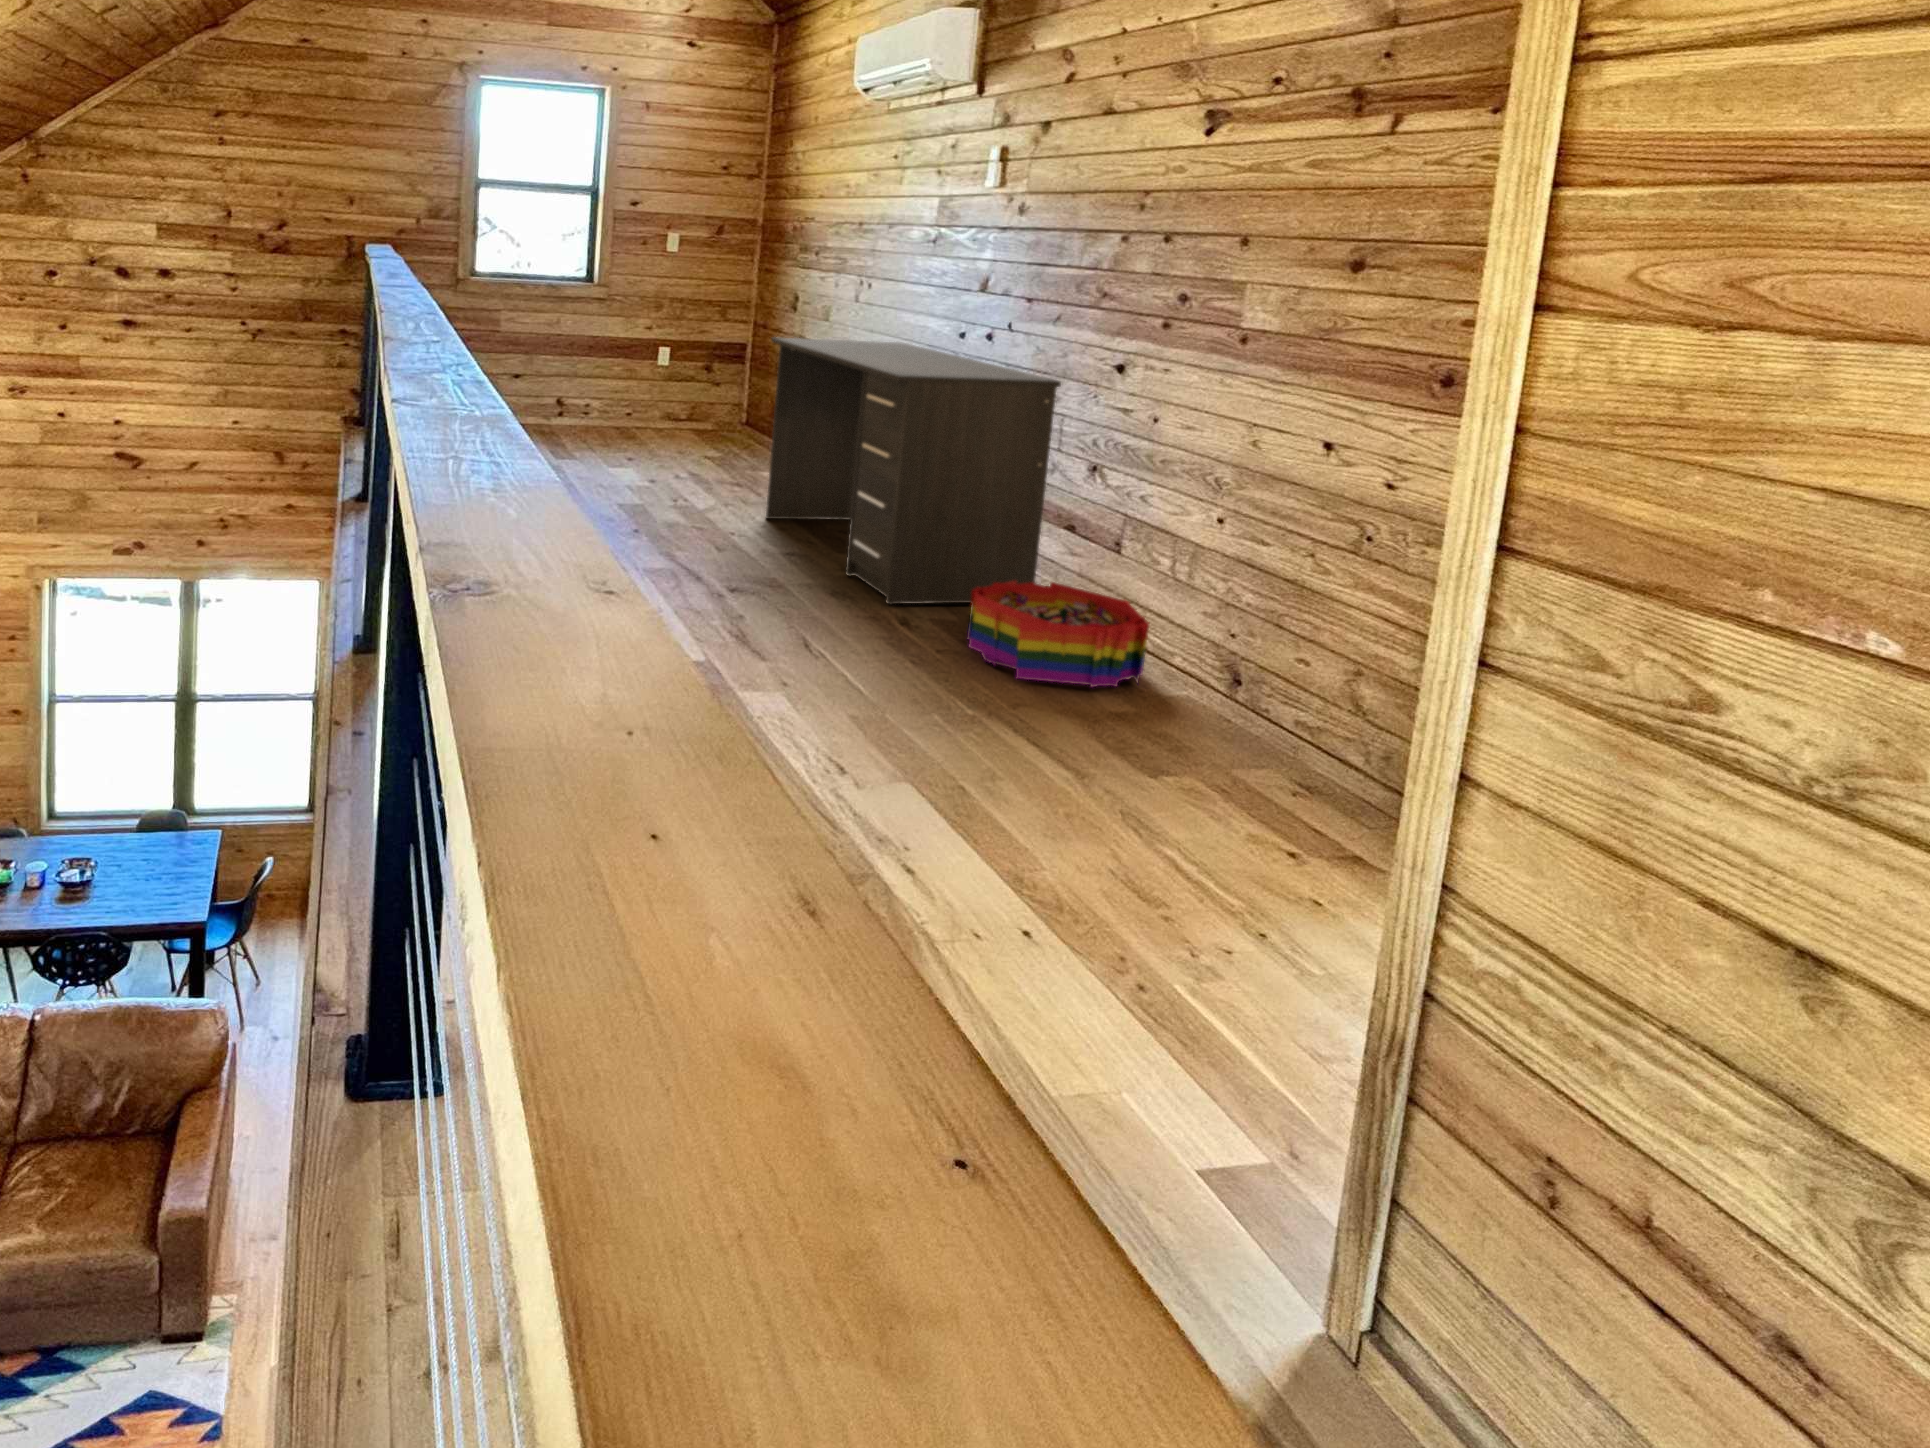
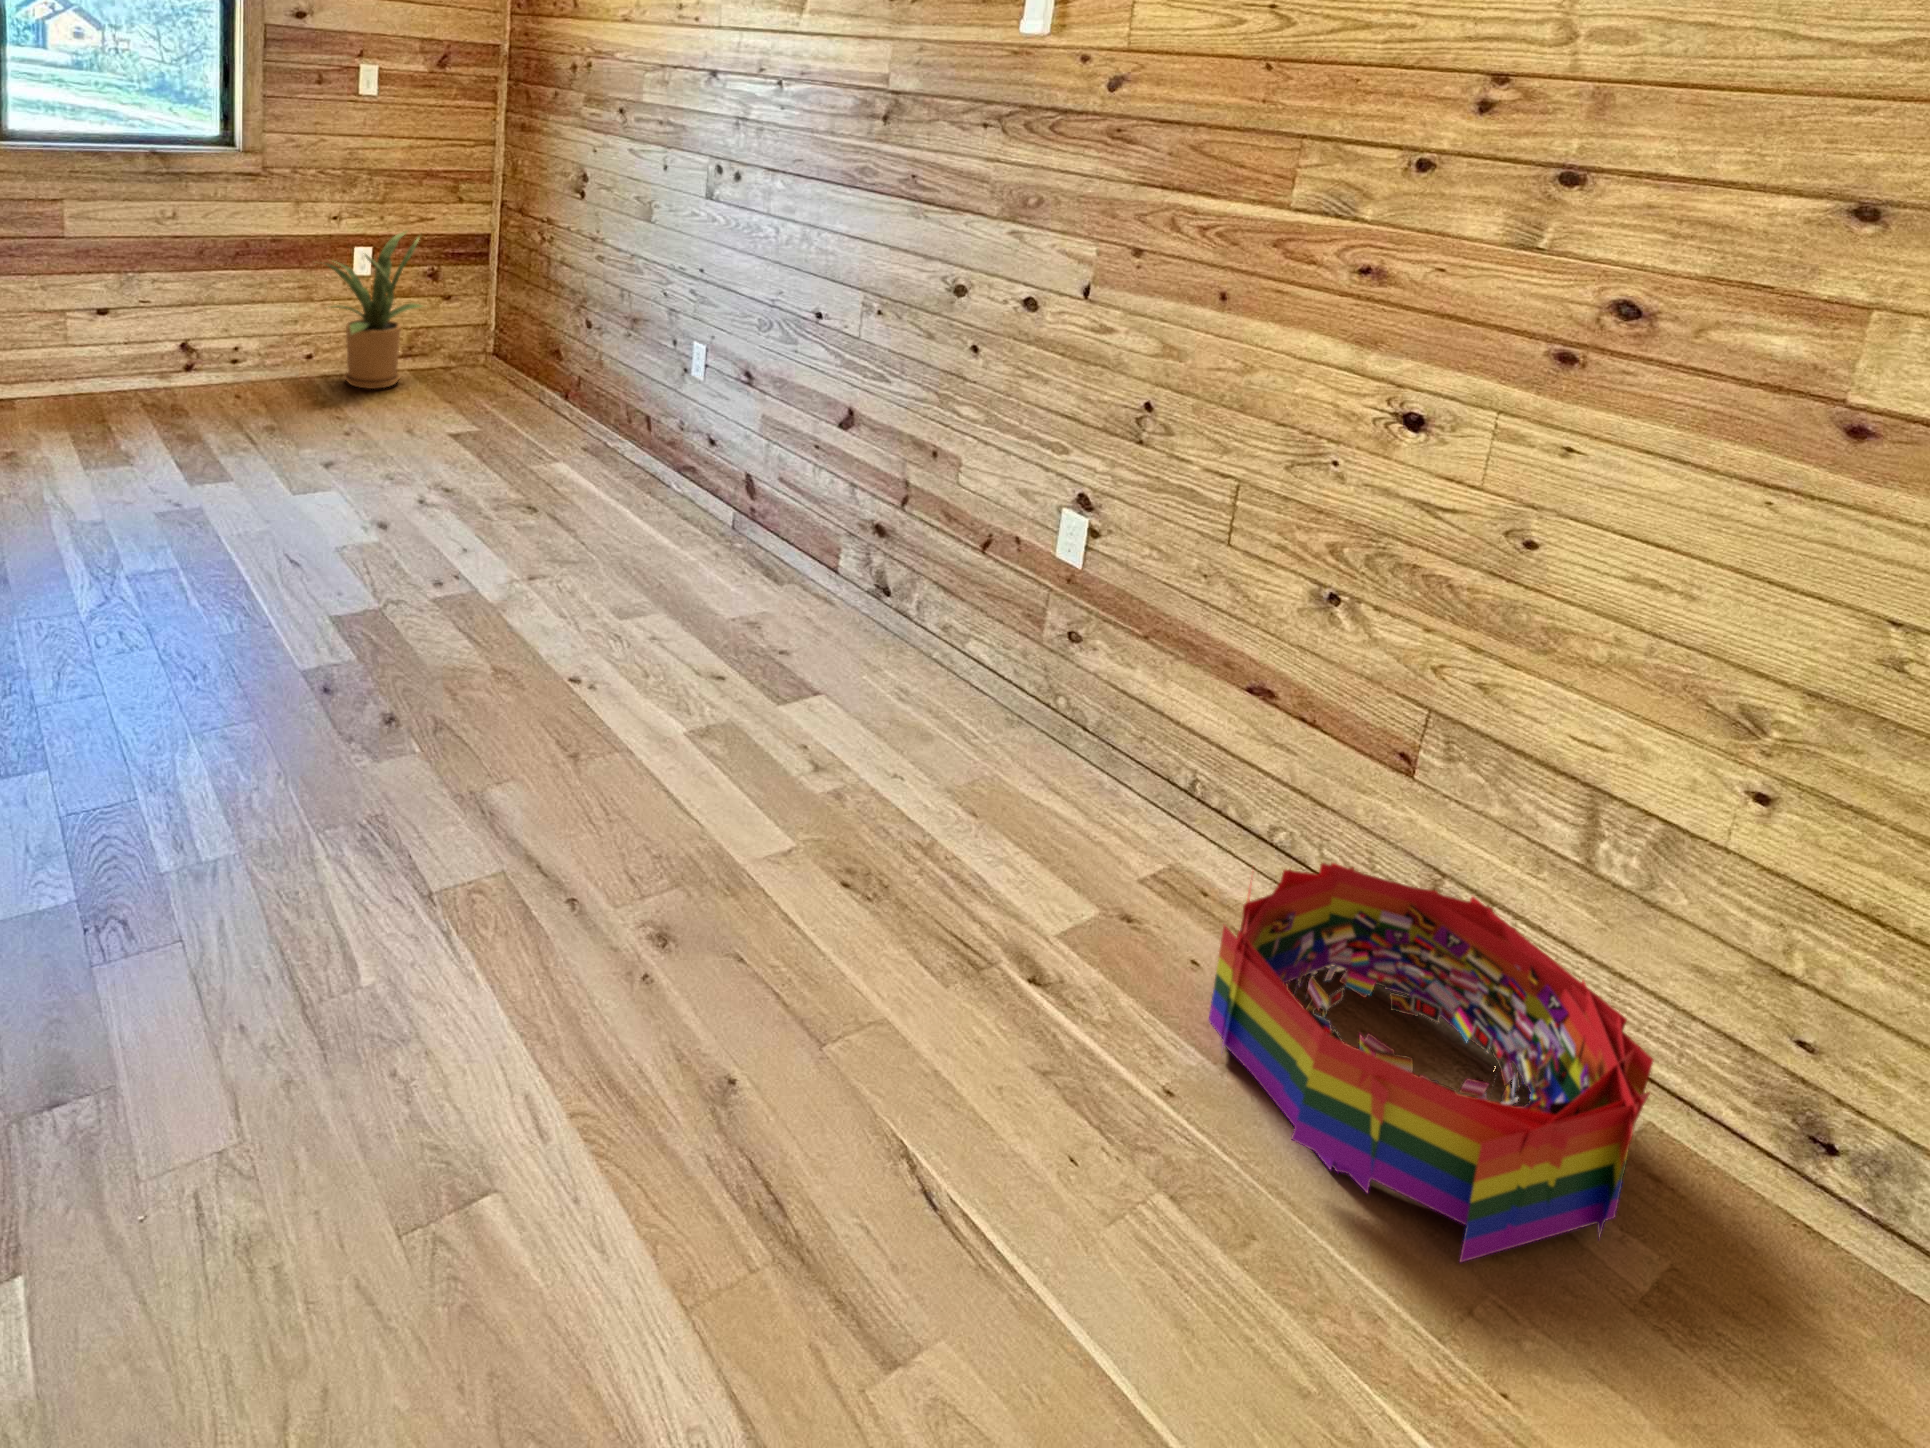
house plant: none [628,336,703,434] -> present [326,231,422,389]
desk: present [766,338,1061,605] -> none [621,290,1267,929]

